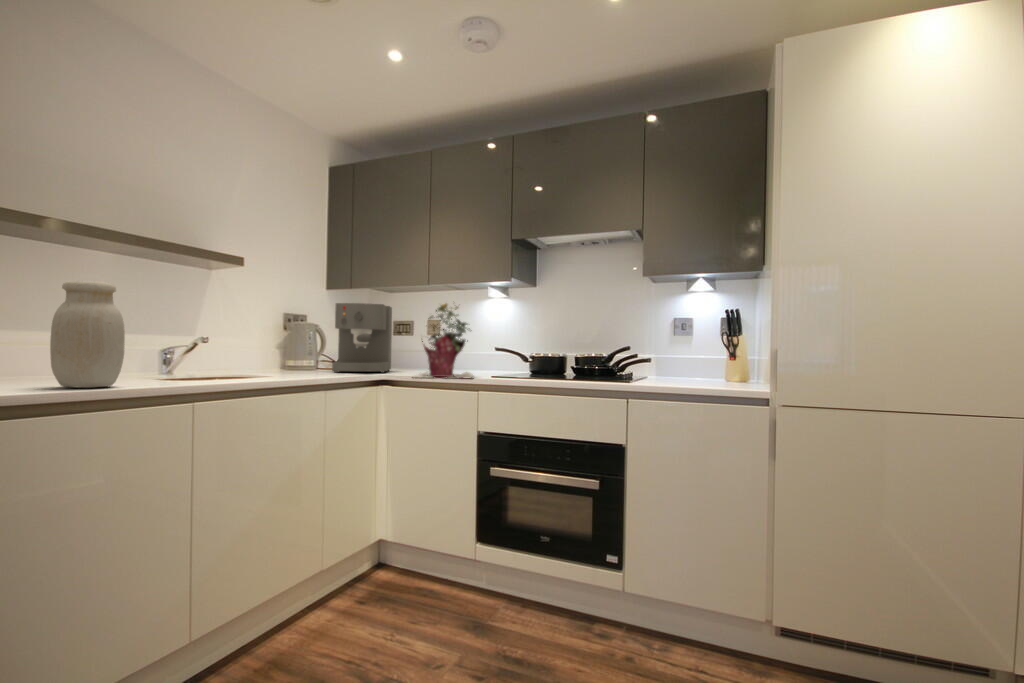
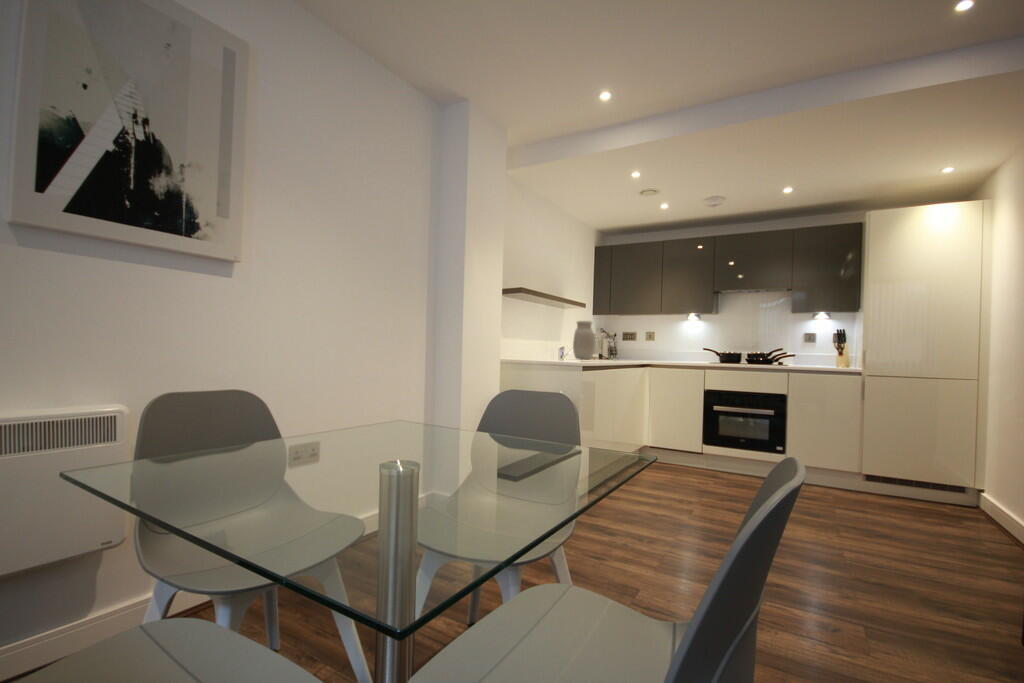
coffee maker: present [332,303,392,373] -> none [612,324,644,360]
potted plant: present [413,303,473,378] -> none [665,324,702,363]

